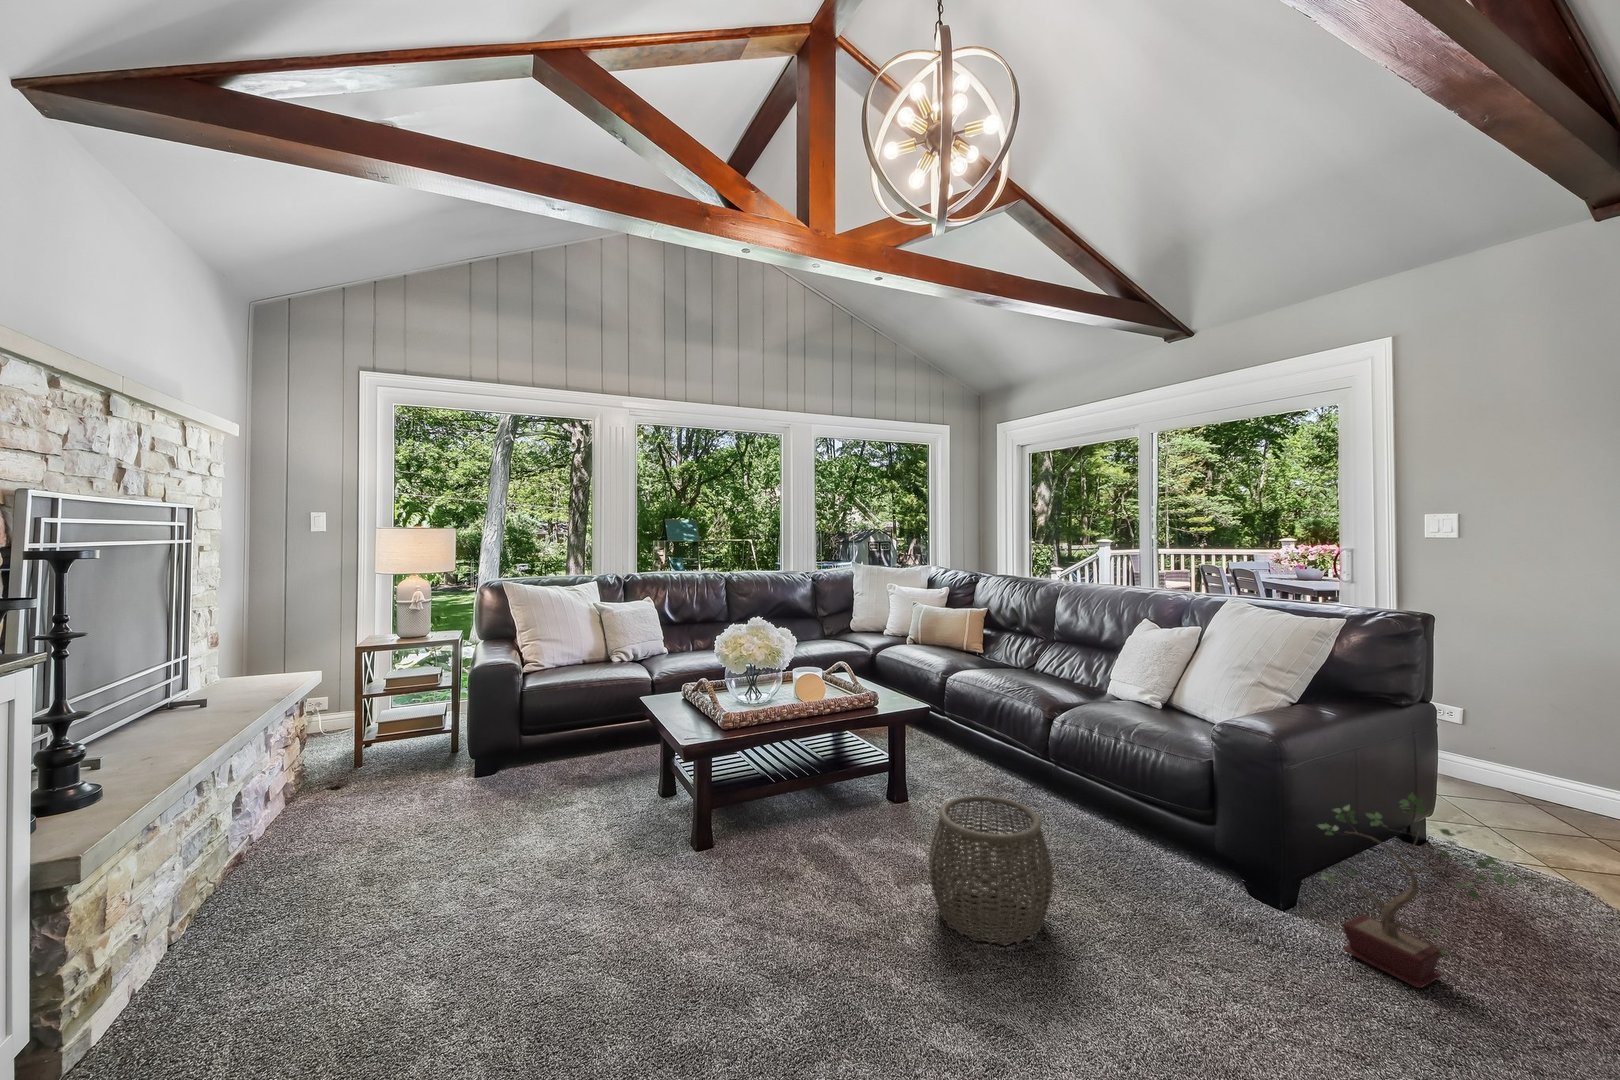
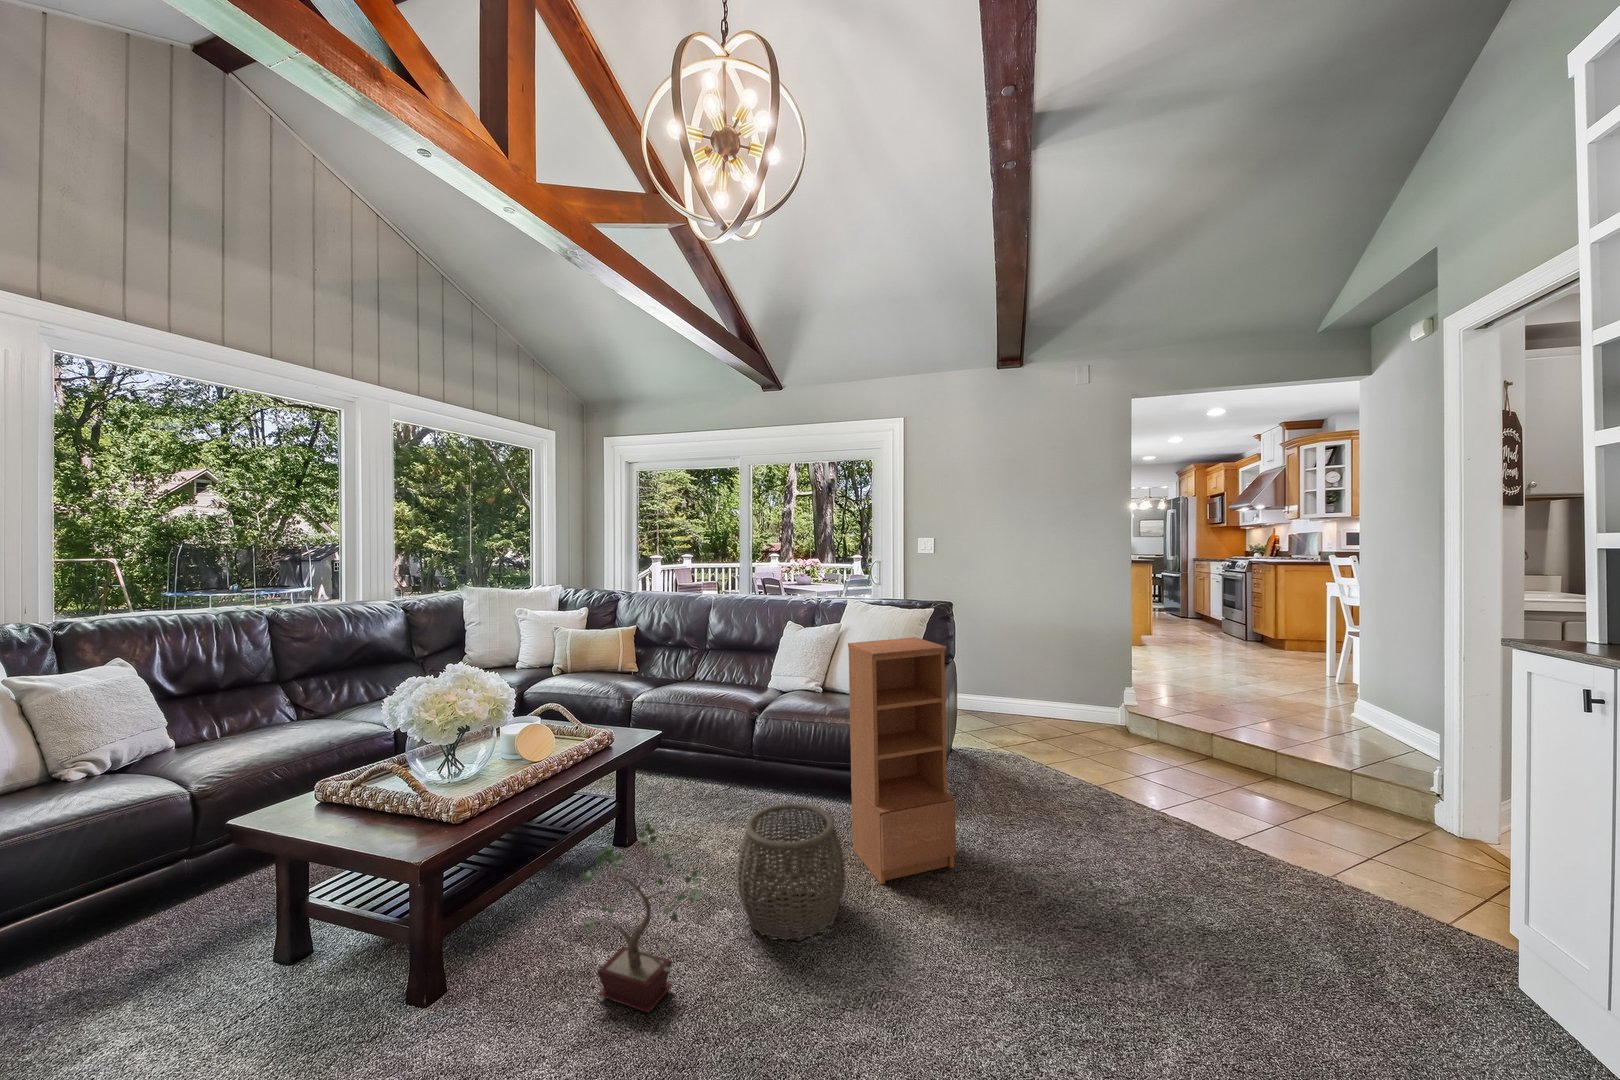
bookcase: none [1117,633,1248,964] -> present [848,637,956,884]
potted plant: present [1318,793,1518,988] -> present [580,824,703,1012]

